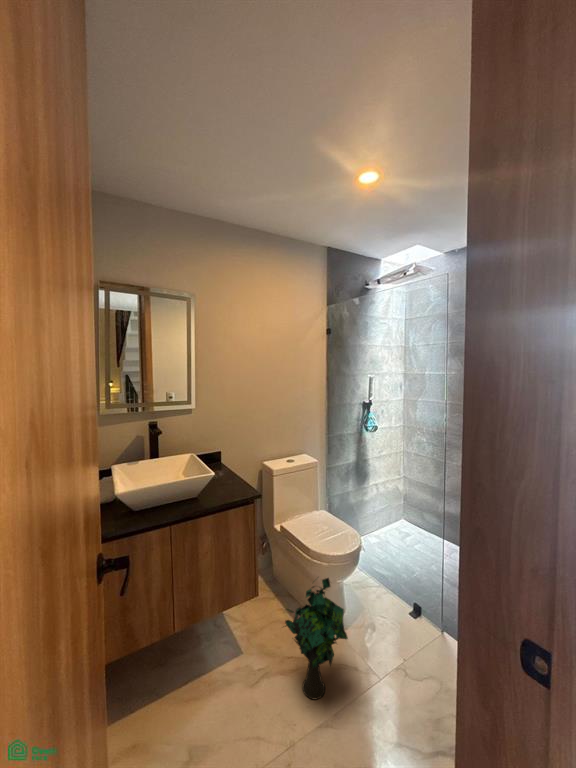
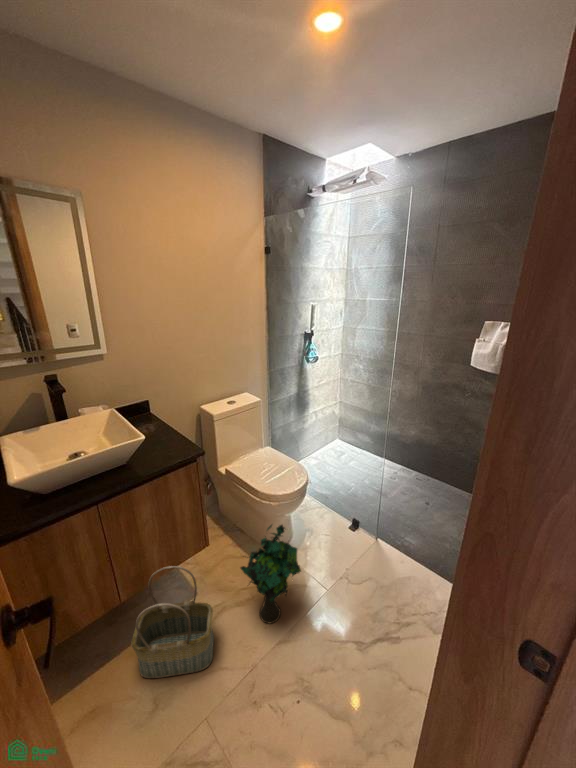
basket: none [175,603,254,732] -> present [132,566,214,678]

